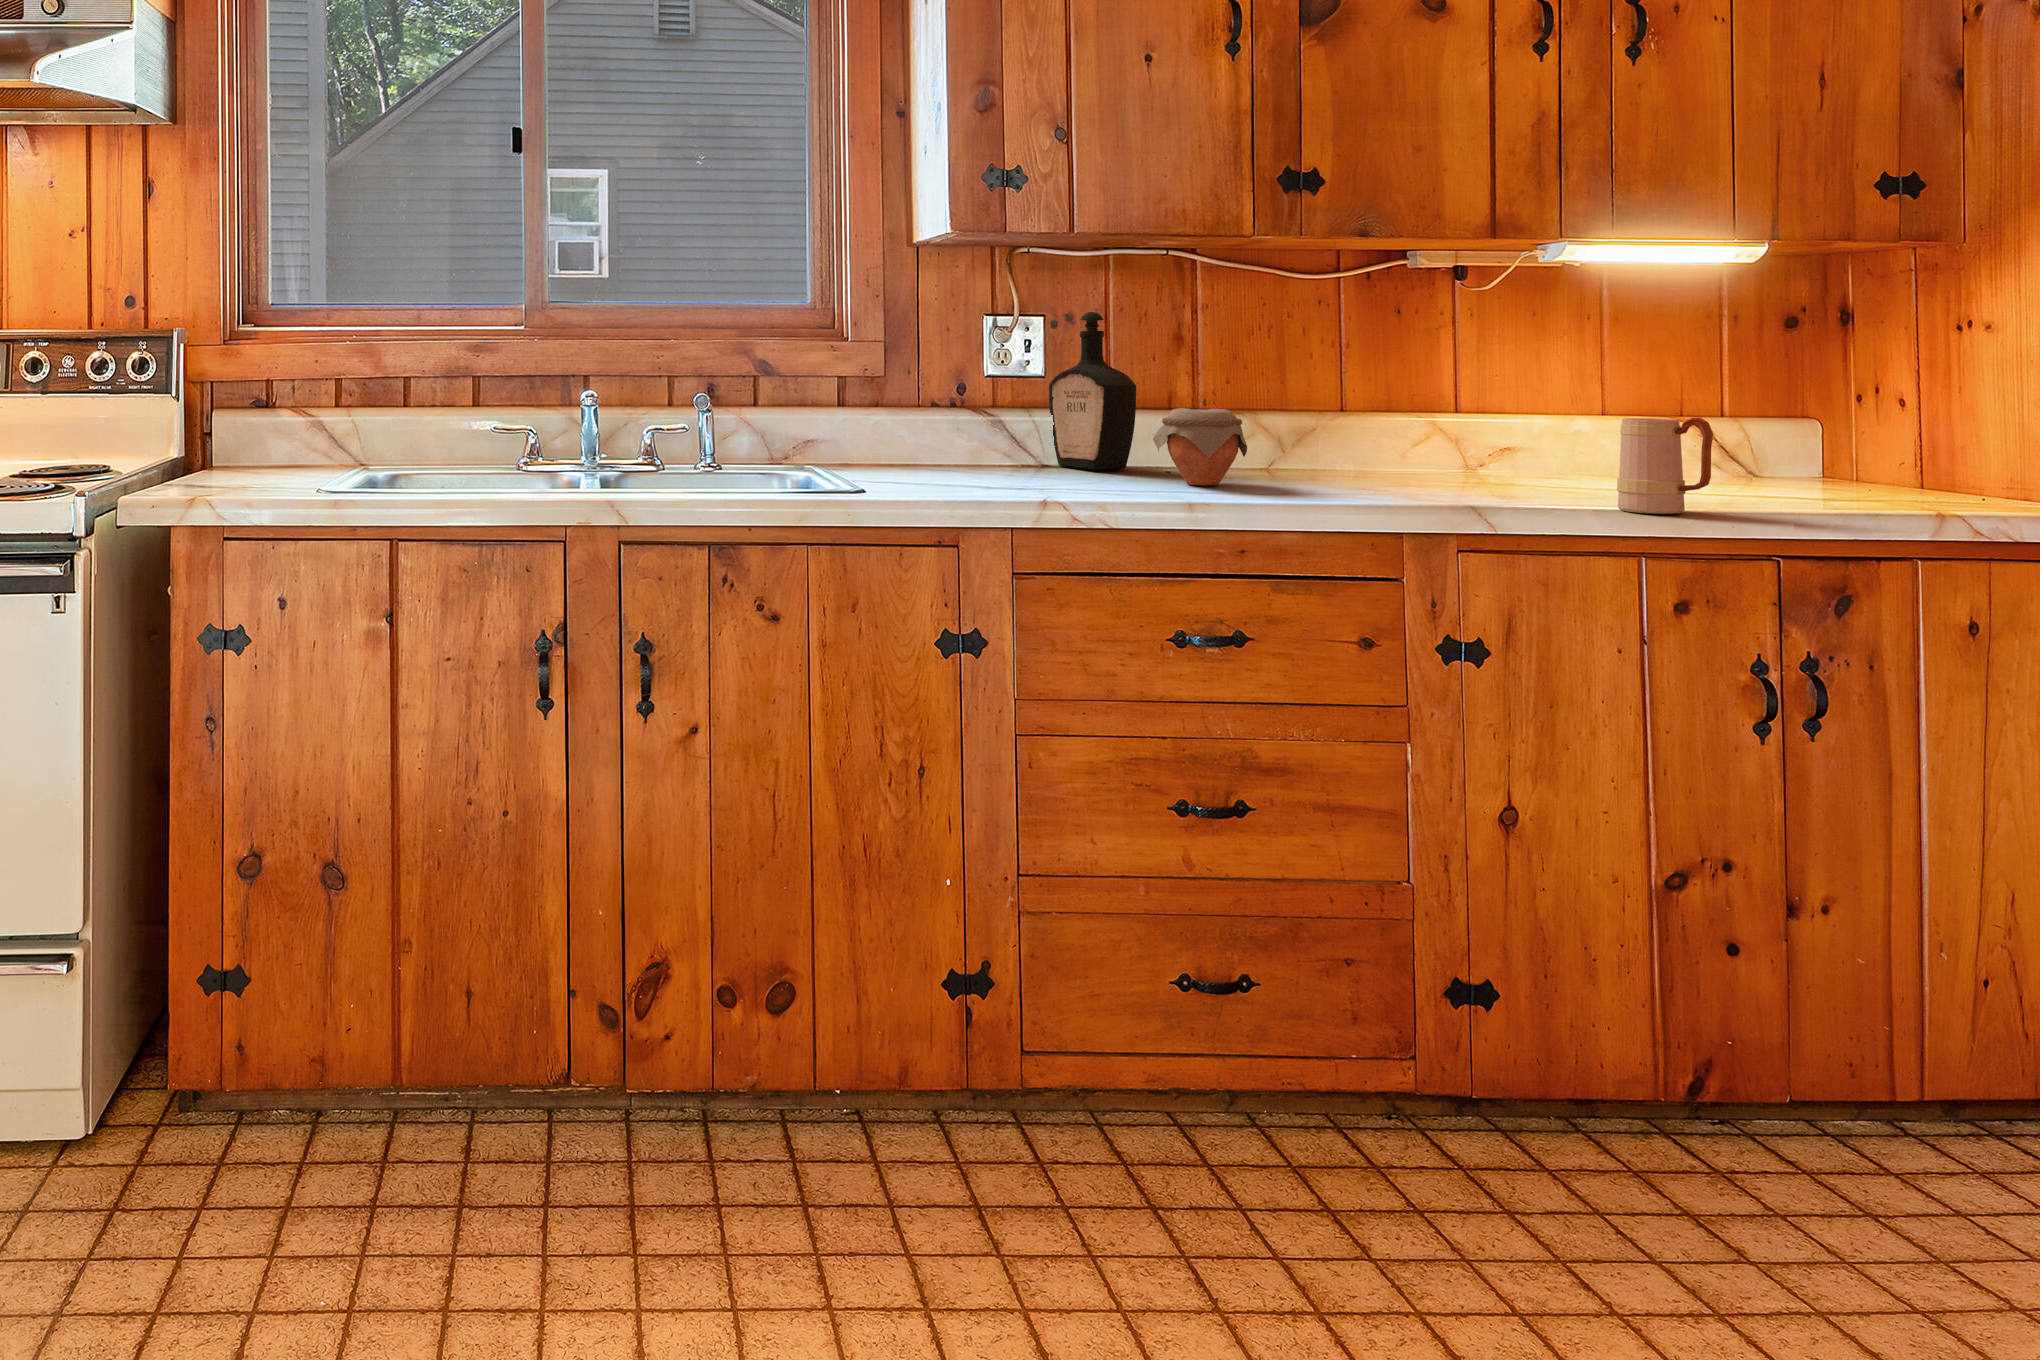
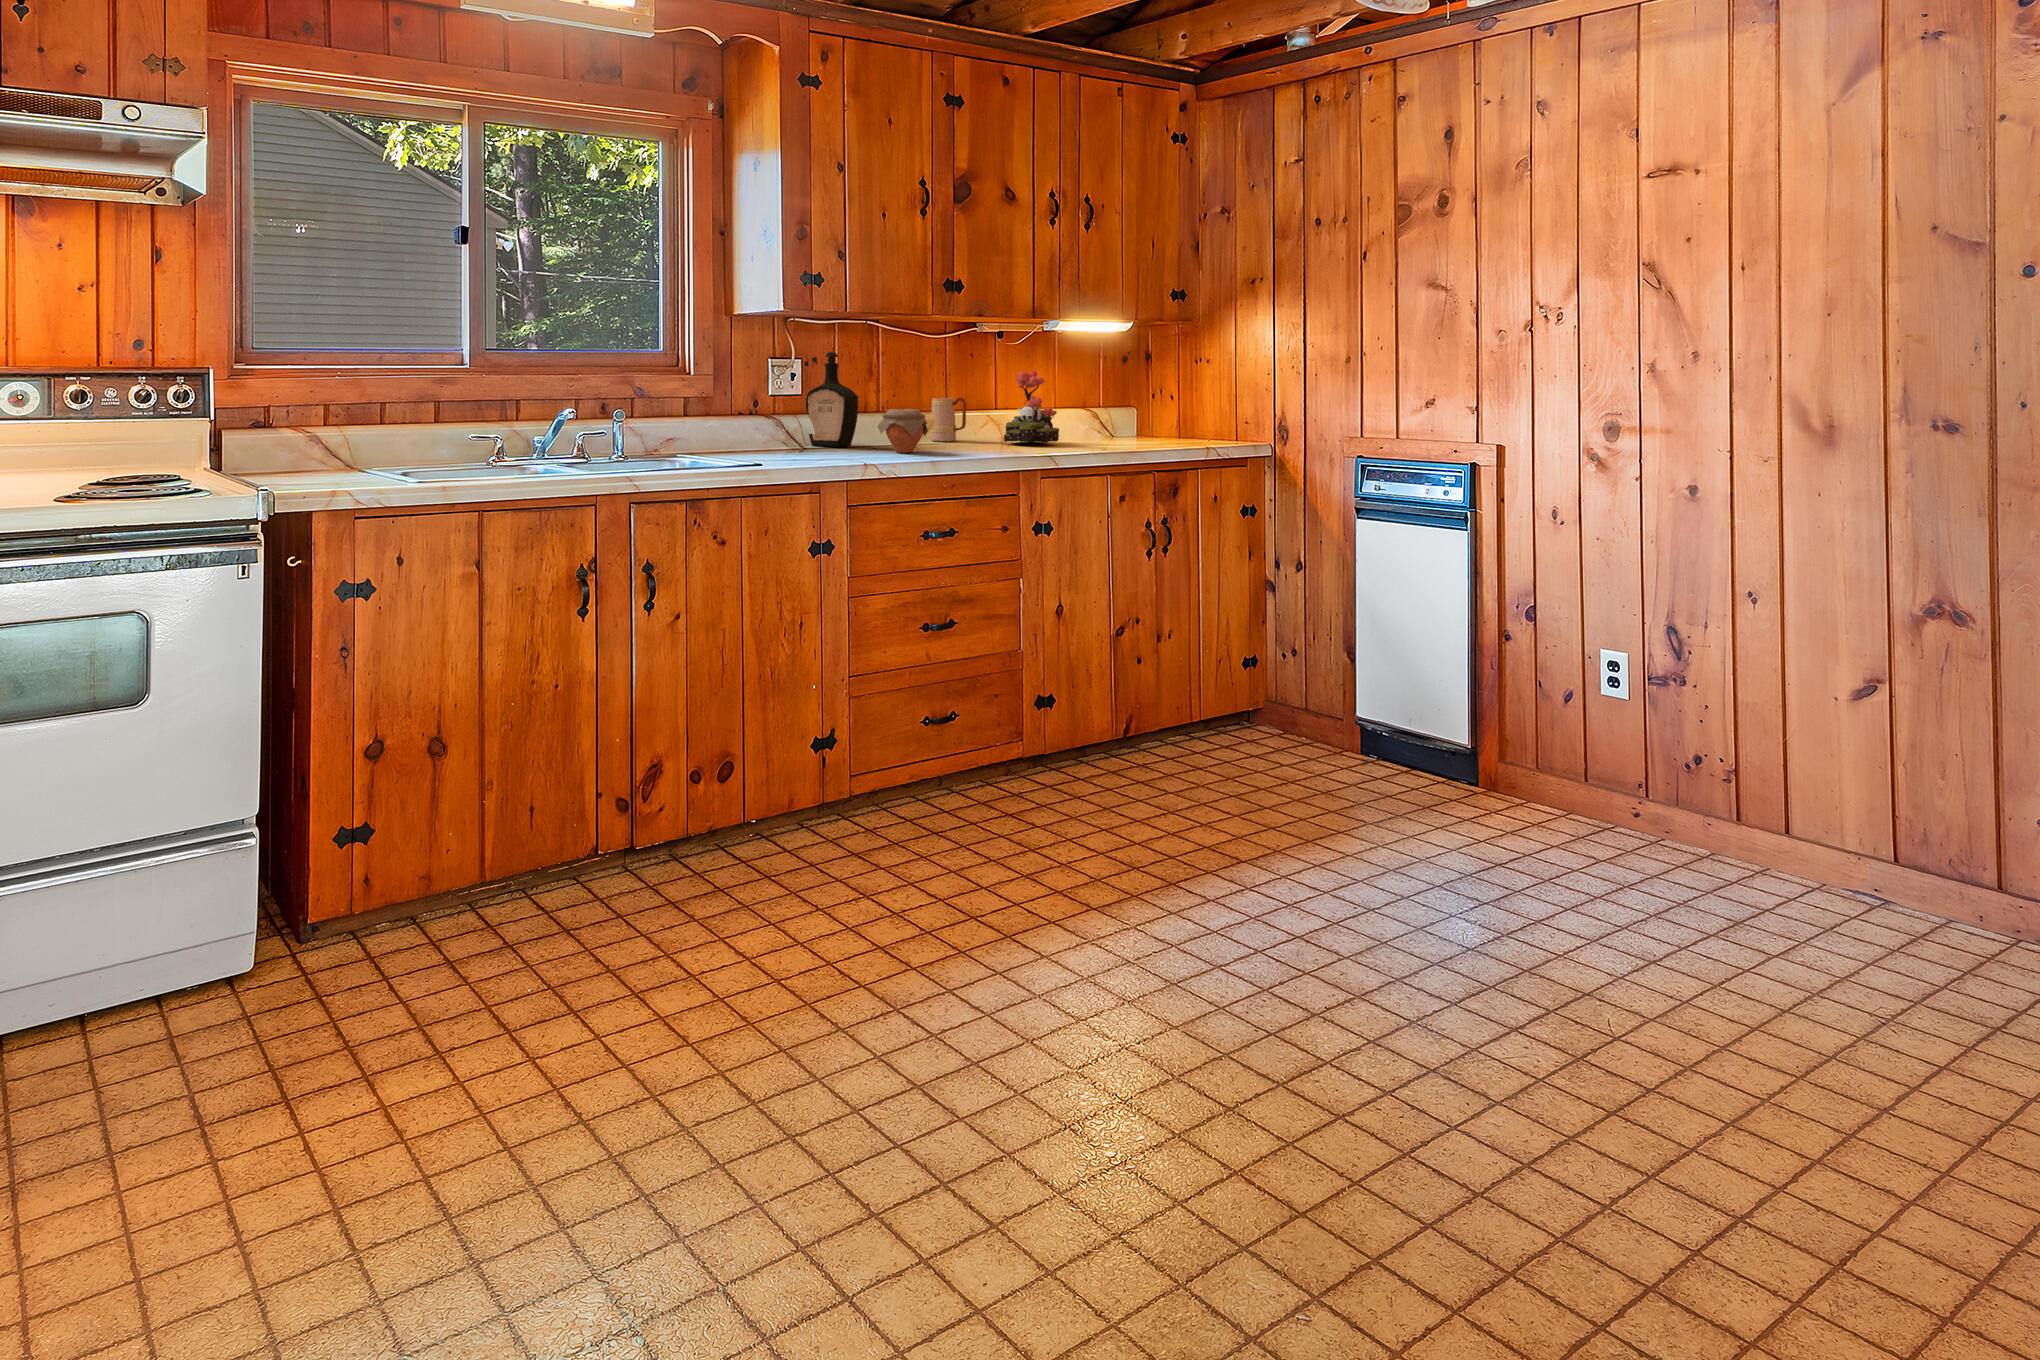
plant: none [1446,341,1574,478] -> present [1004,370,1059,443]
mug: present [1617,418,1713,514] -> present [930,397,967,441]

